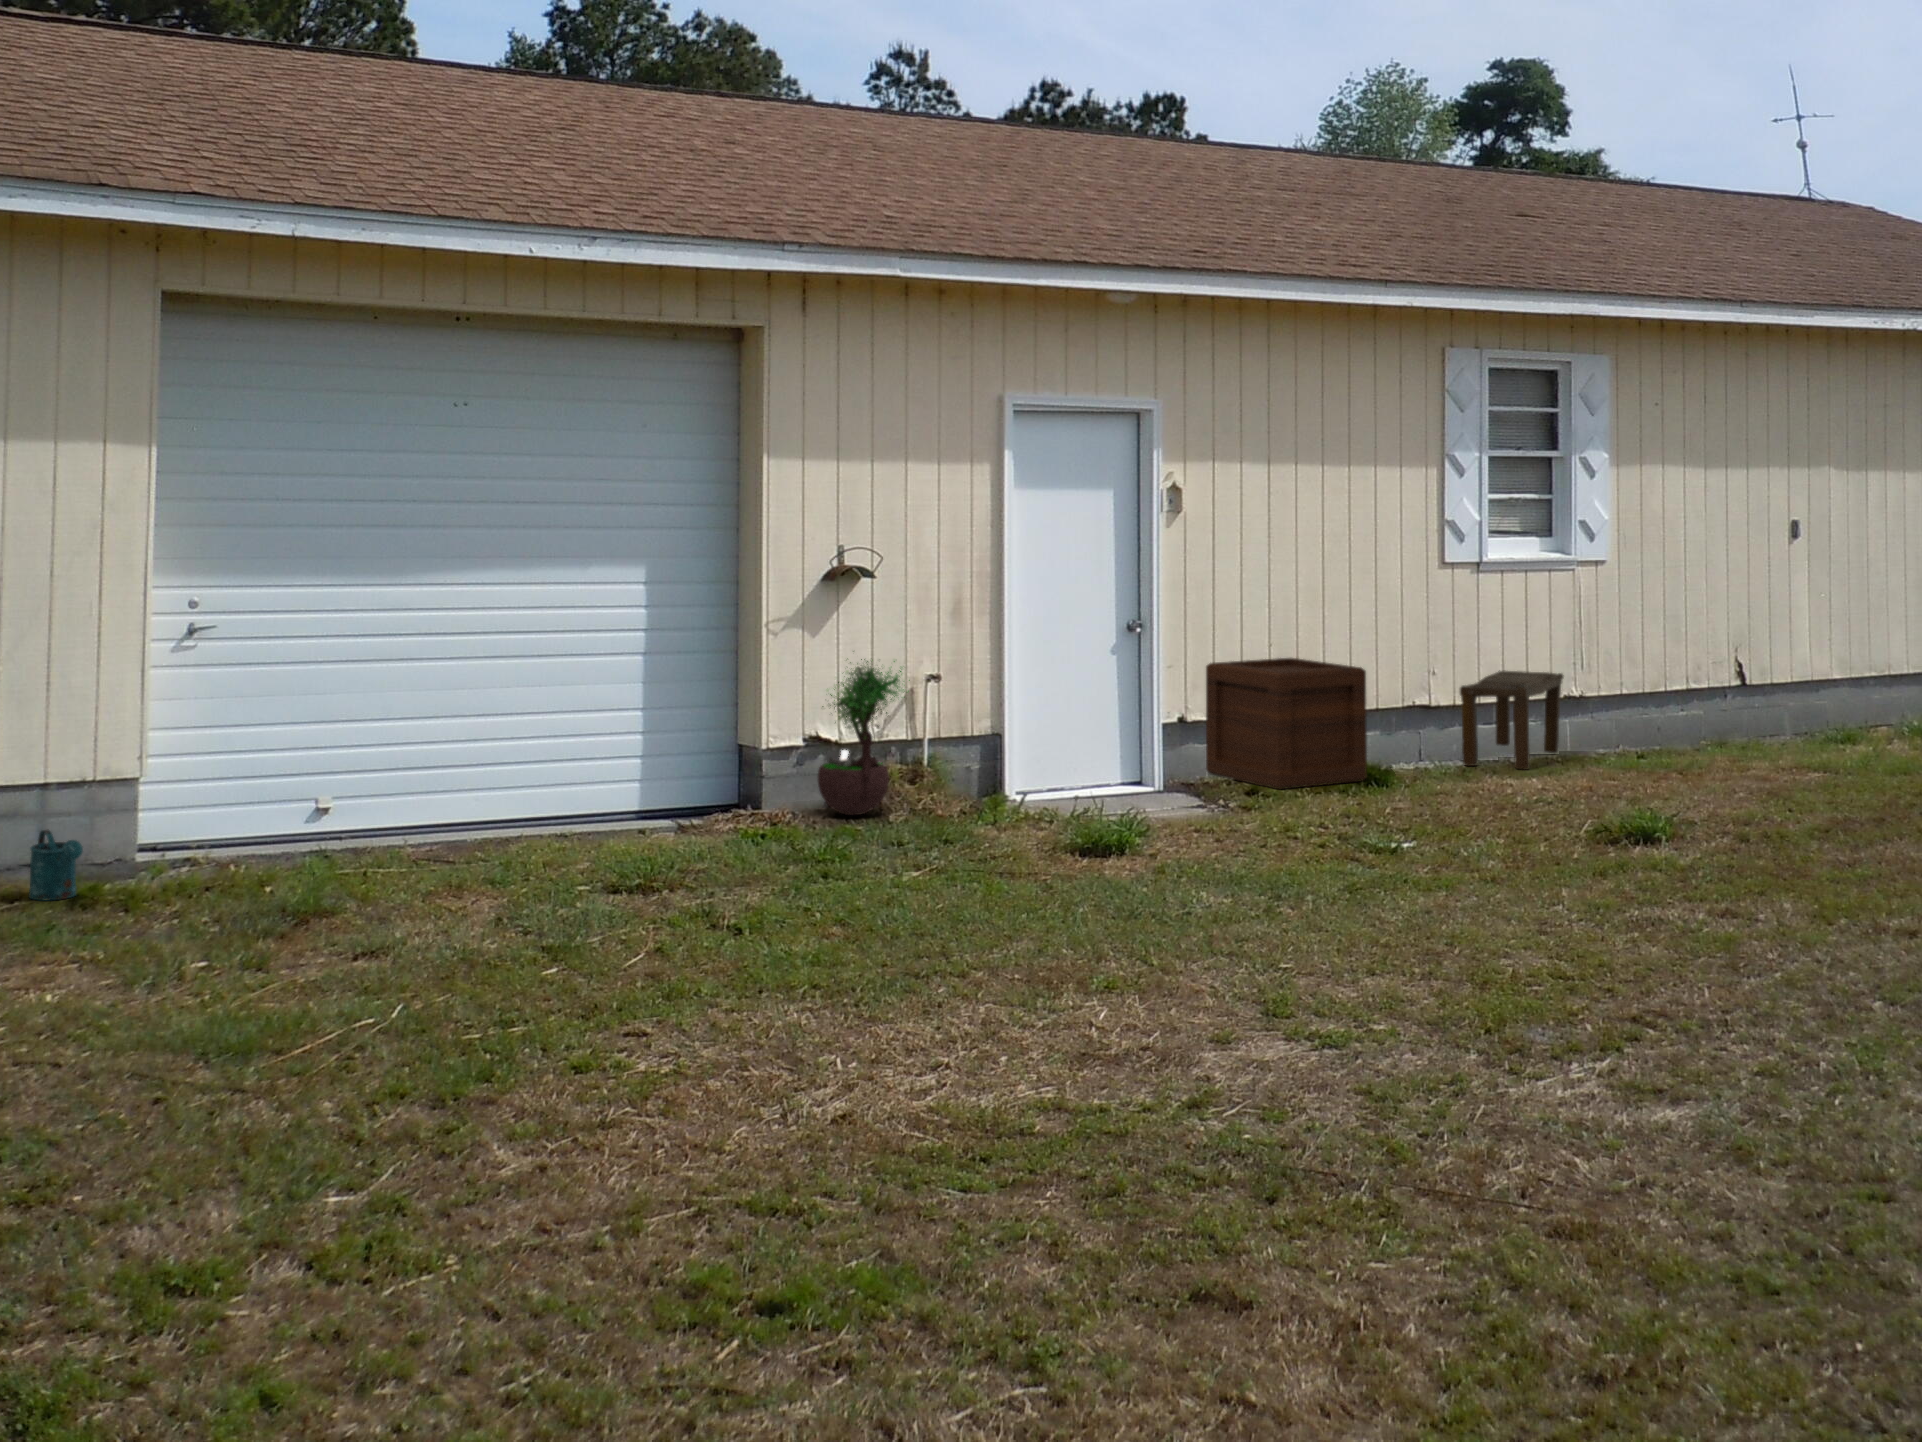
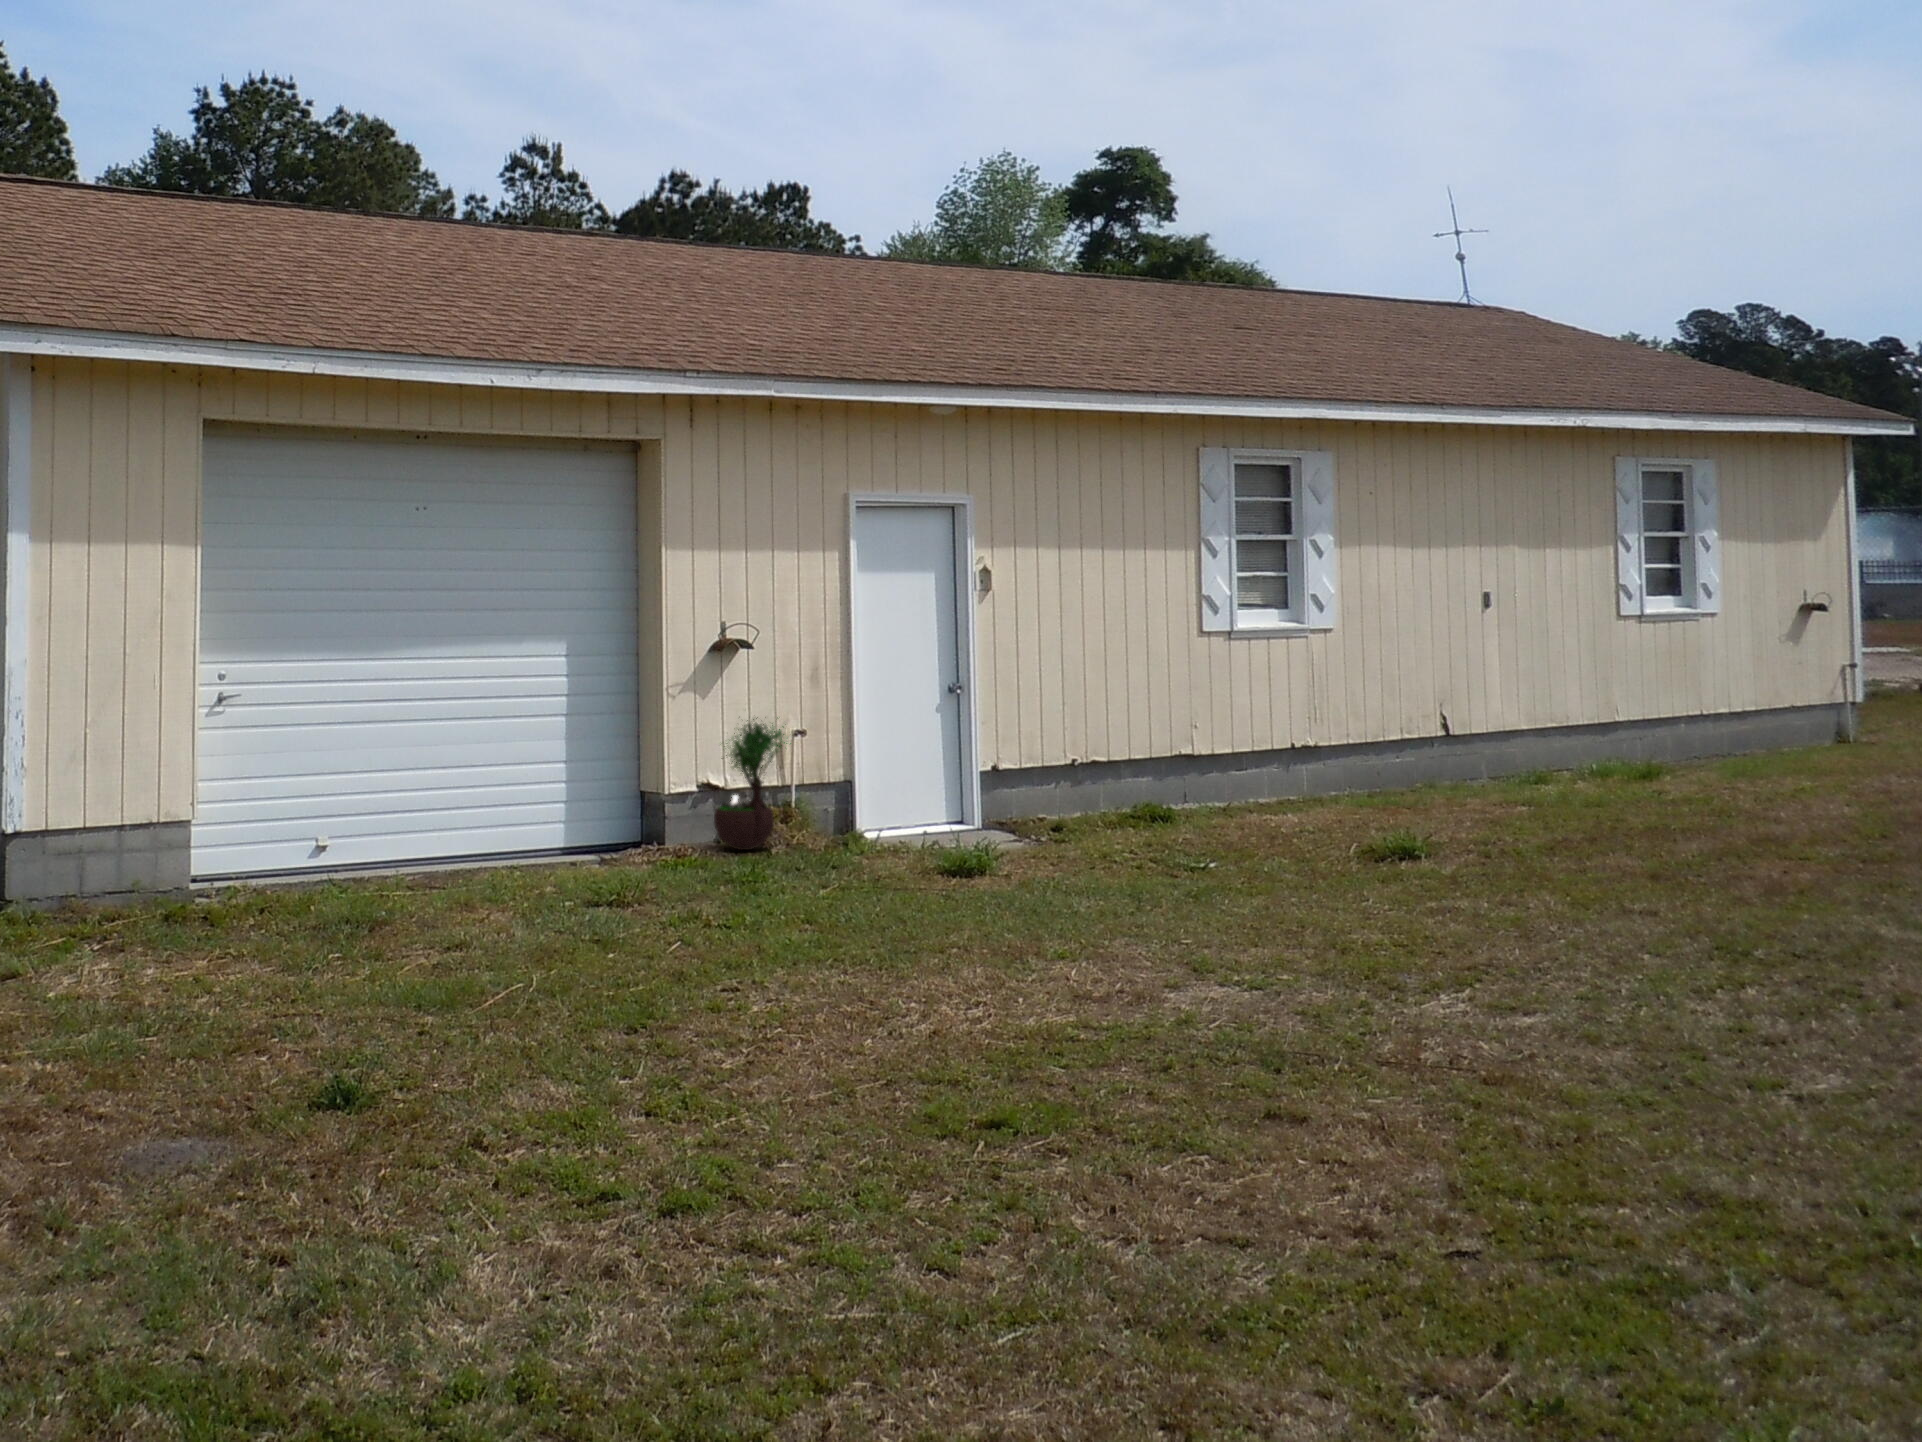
wooden crate: present [1206,658,1367,789] -> none [1015,714,1157,825]
bench: present [1460,671,1564,770] -> none [1225,724,1308,807]
watering can: present [29,830,83,901] -> none [119,863,171,921]

